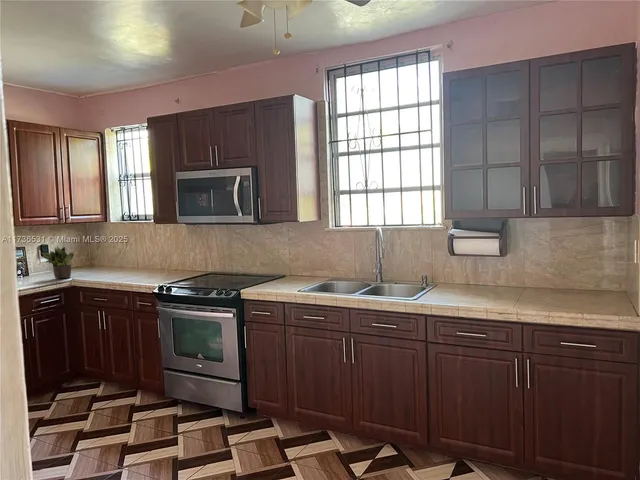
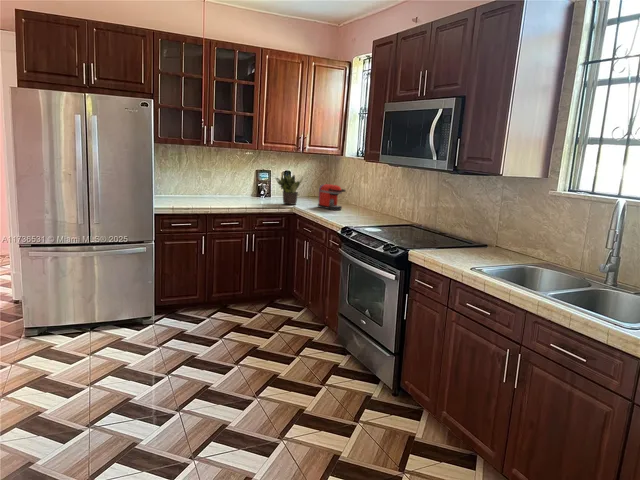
coffee maker: none [97,251,129,275] -> present [318,184,345,210]

